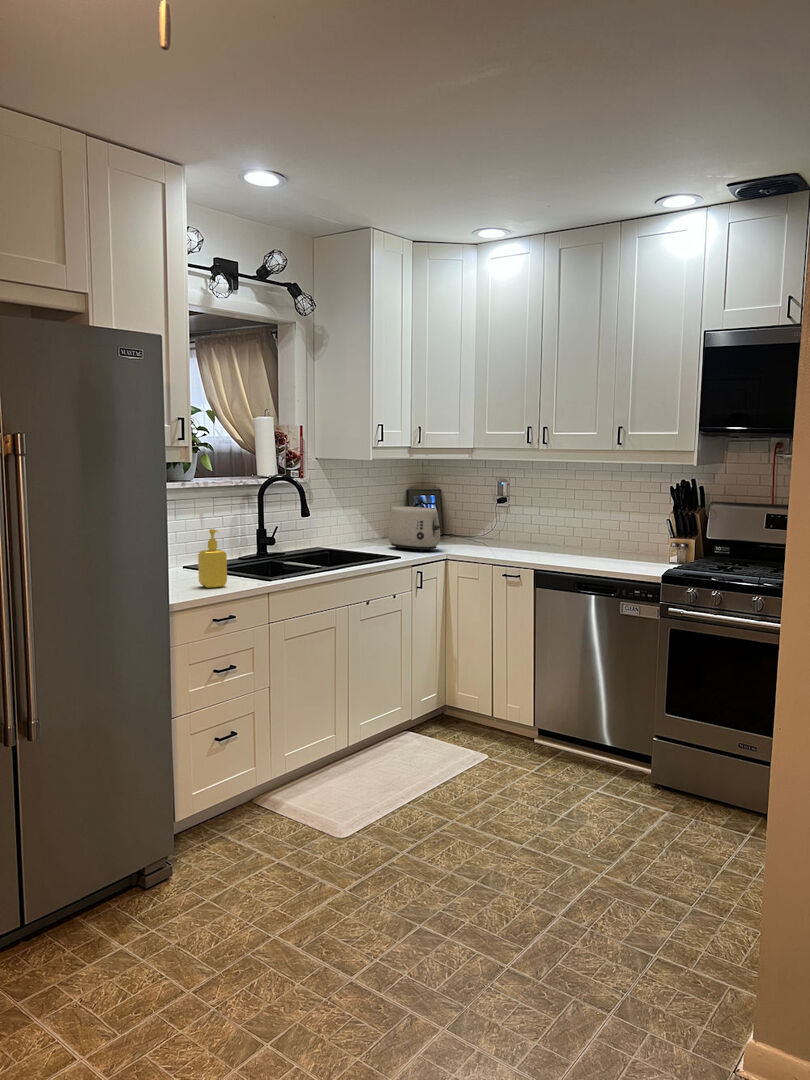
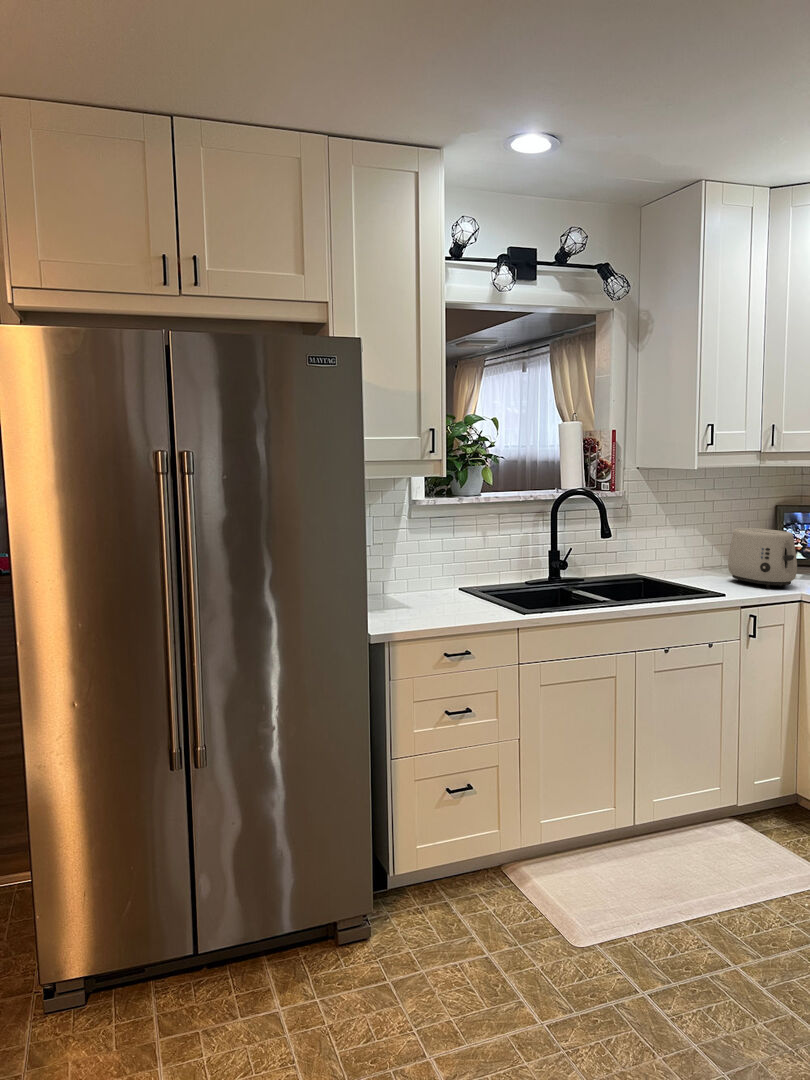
soap dispenser: present [198,529,227,588] -> none [438,553,467,619]

